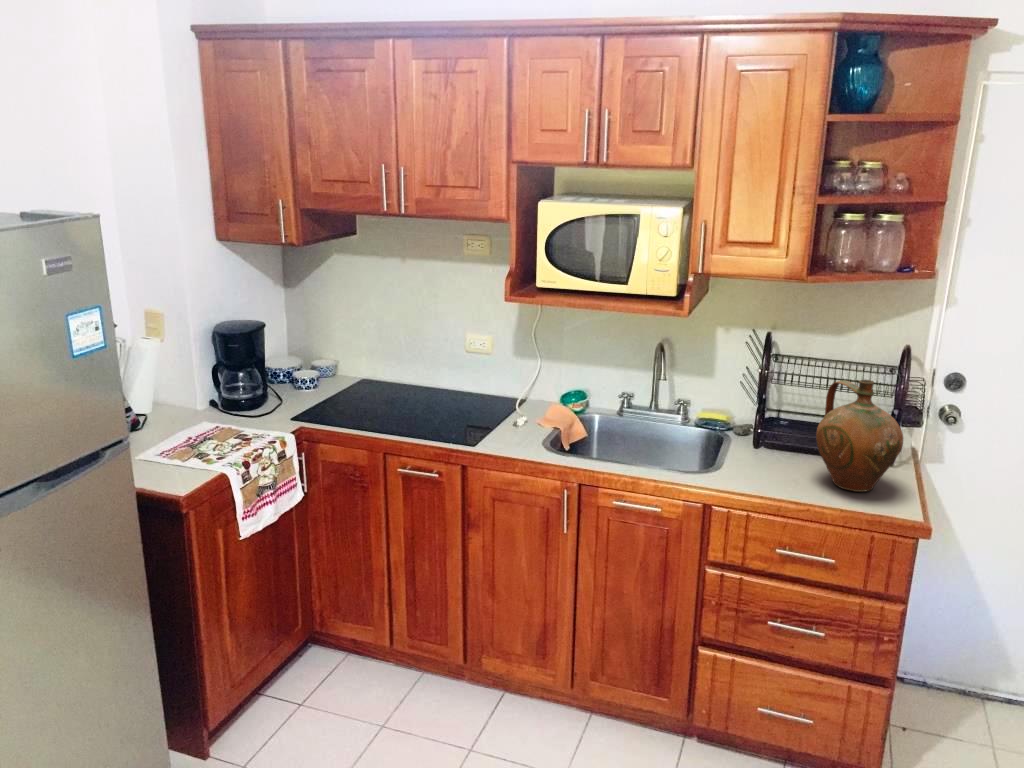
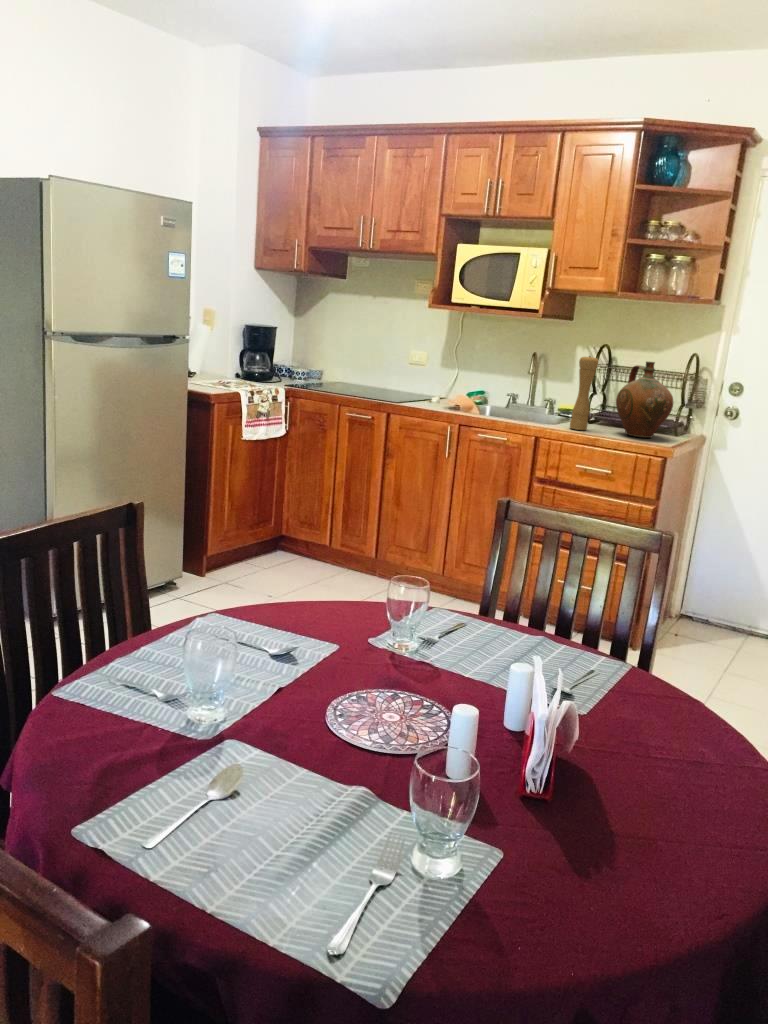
pepper mill: none [751,378,791,487] -> present [570,356,598,430]

